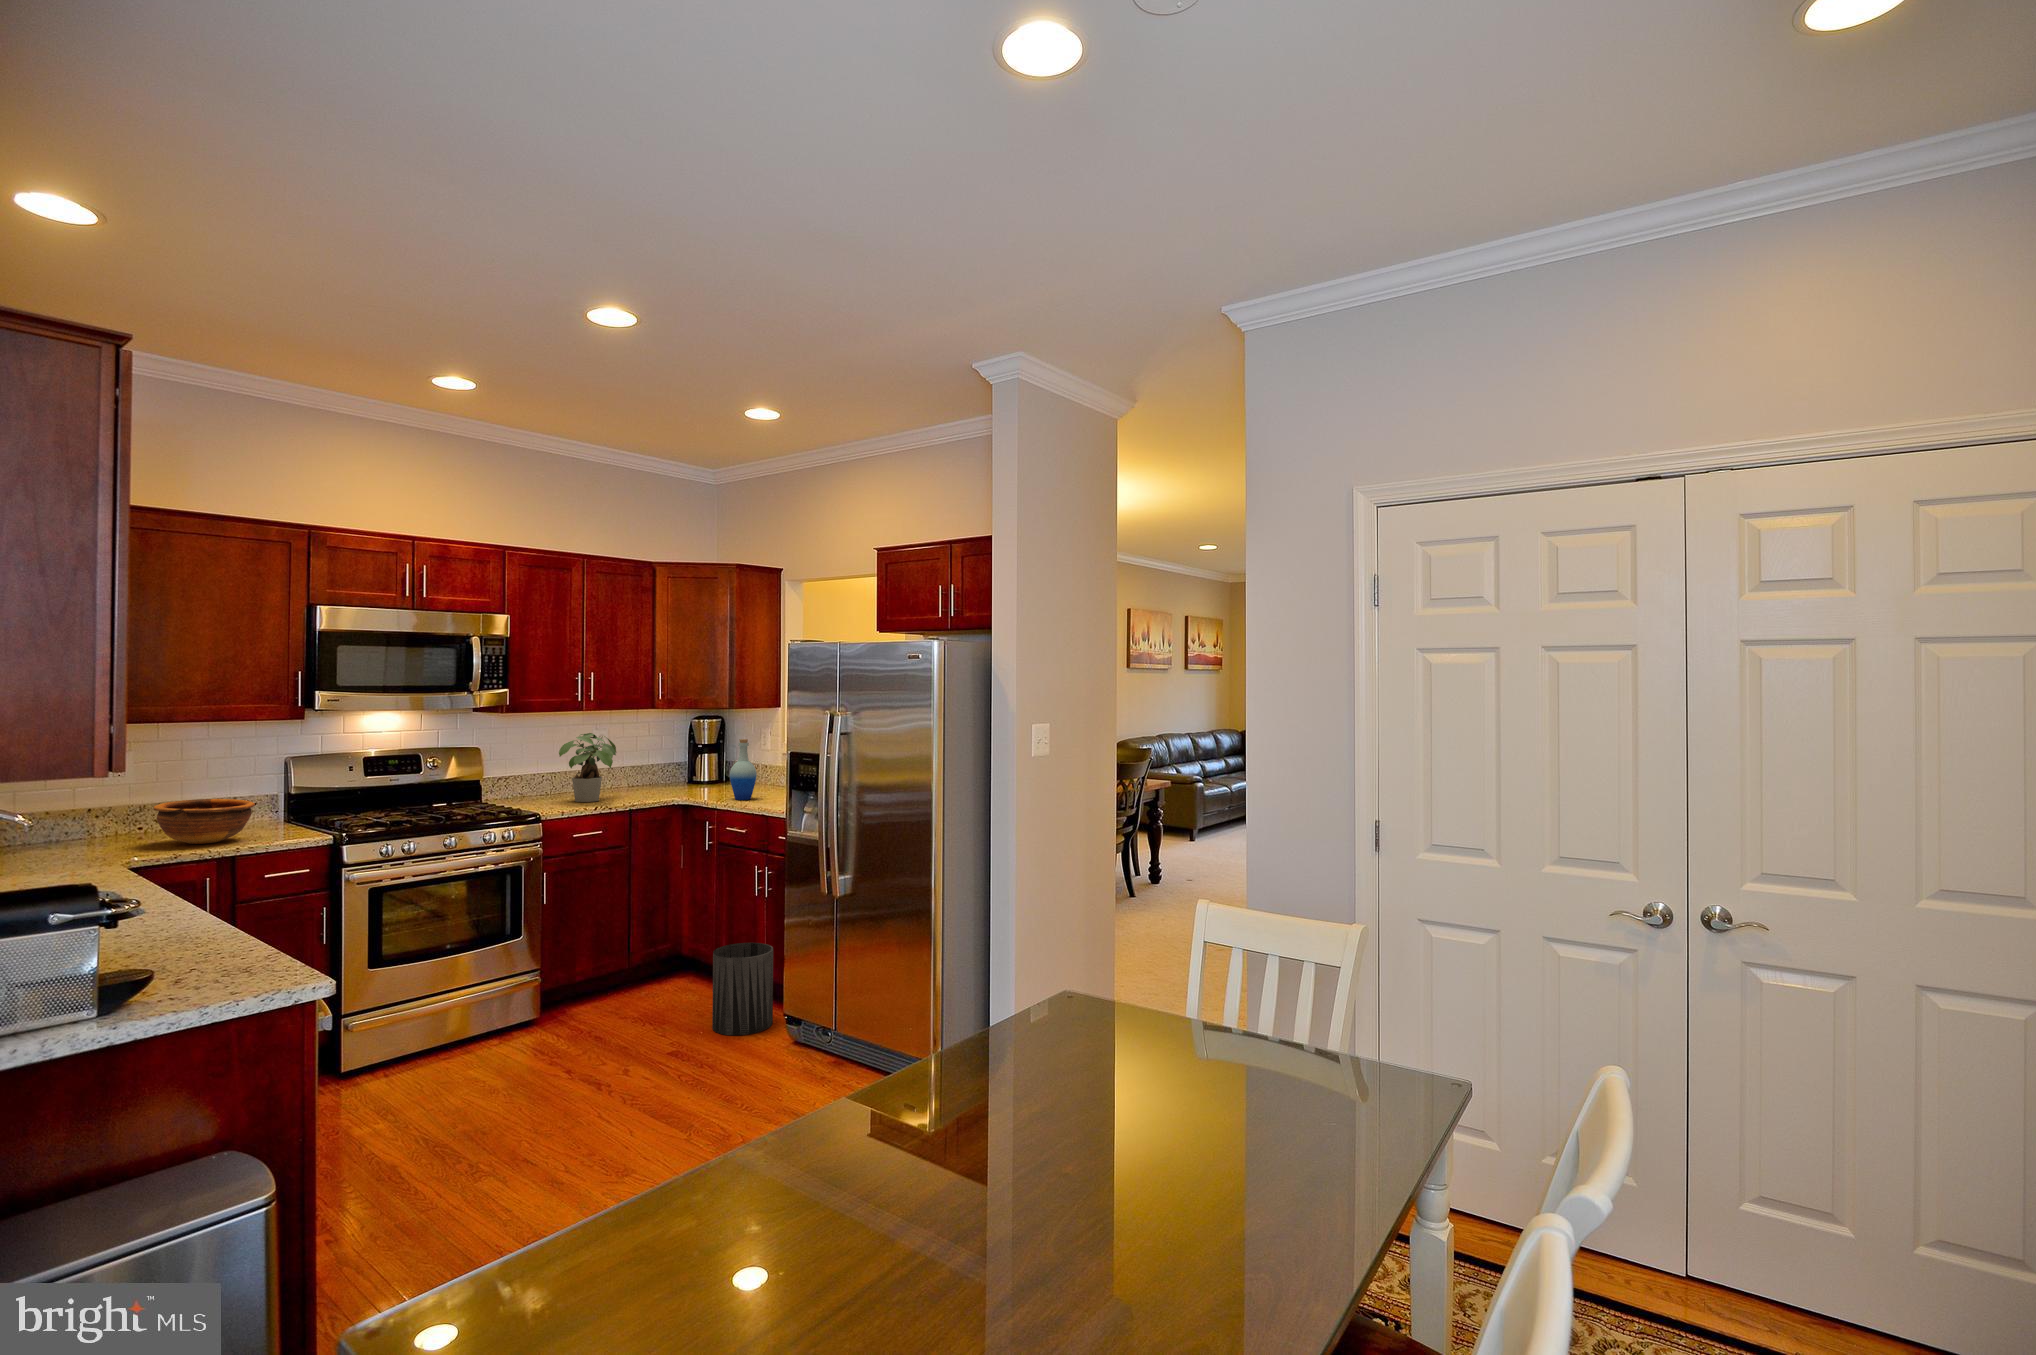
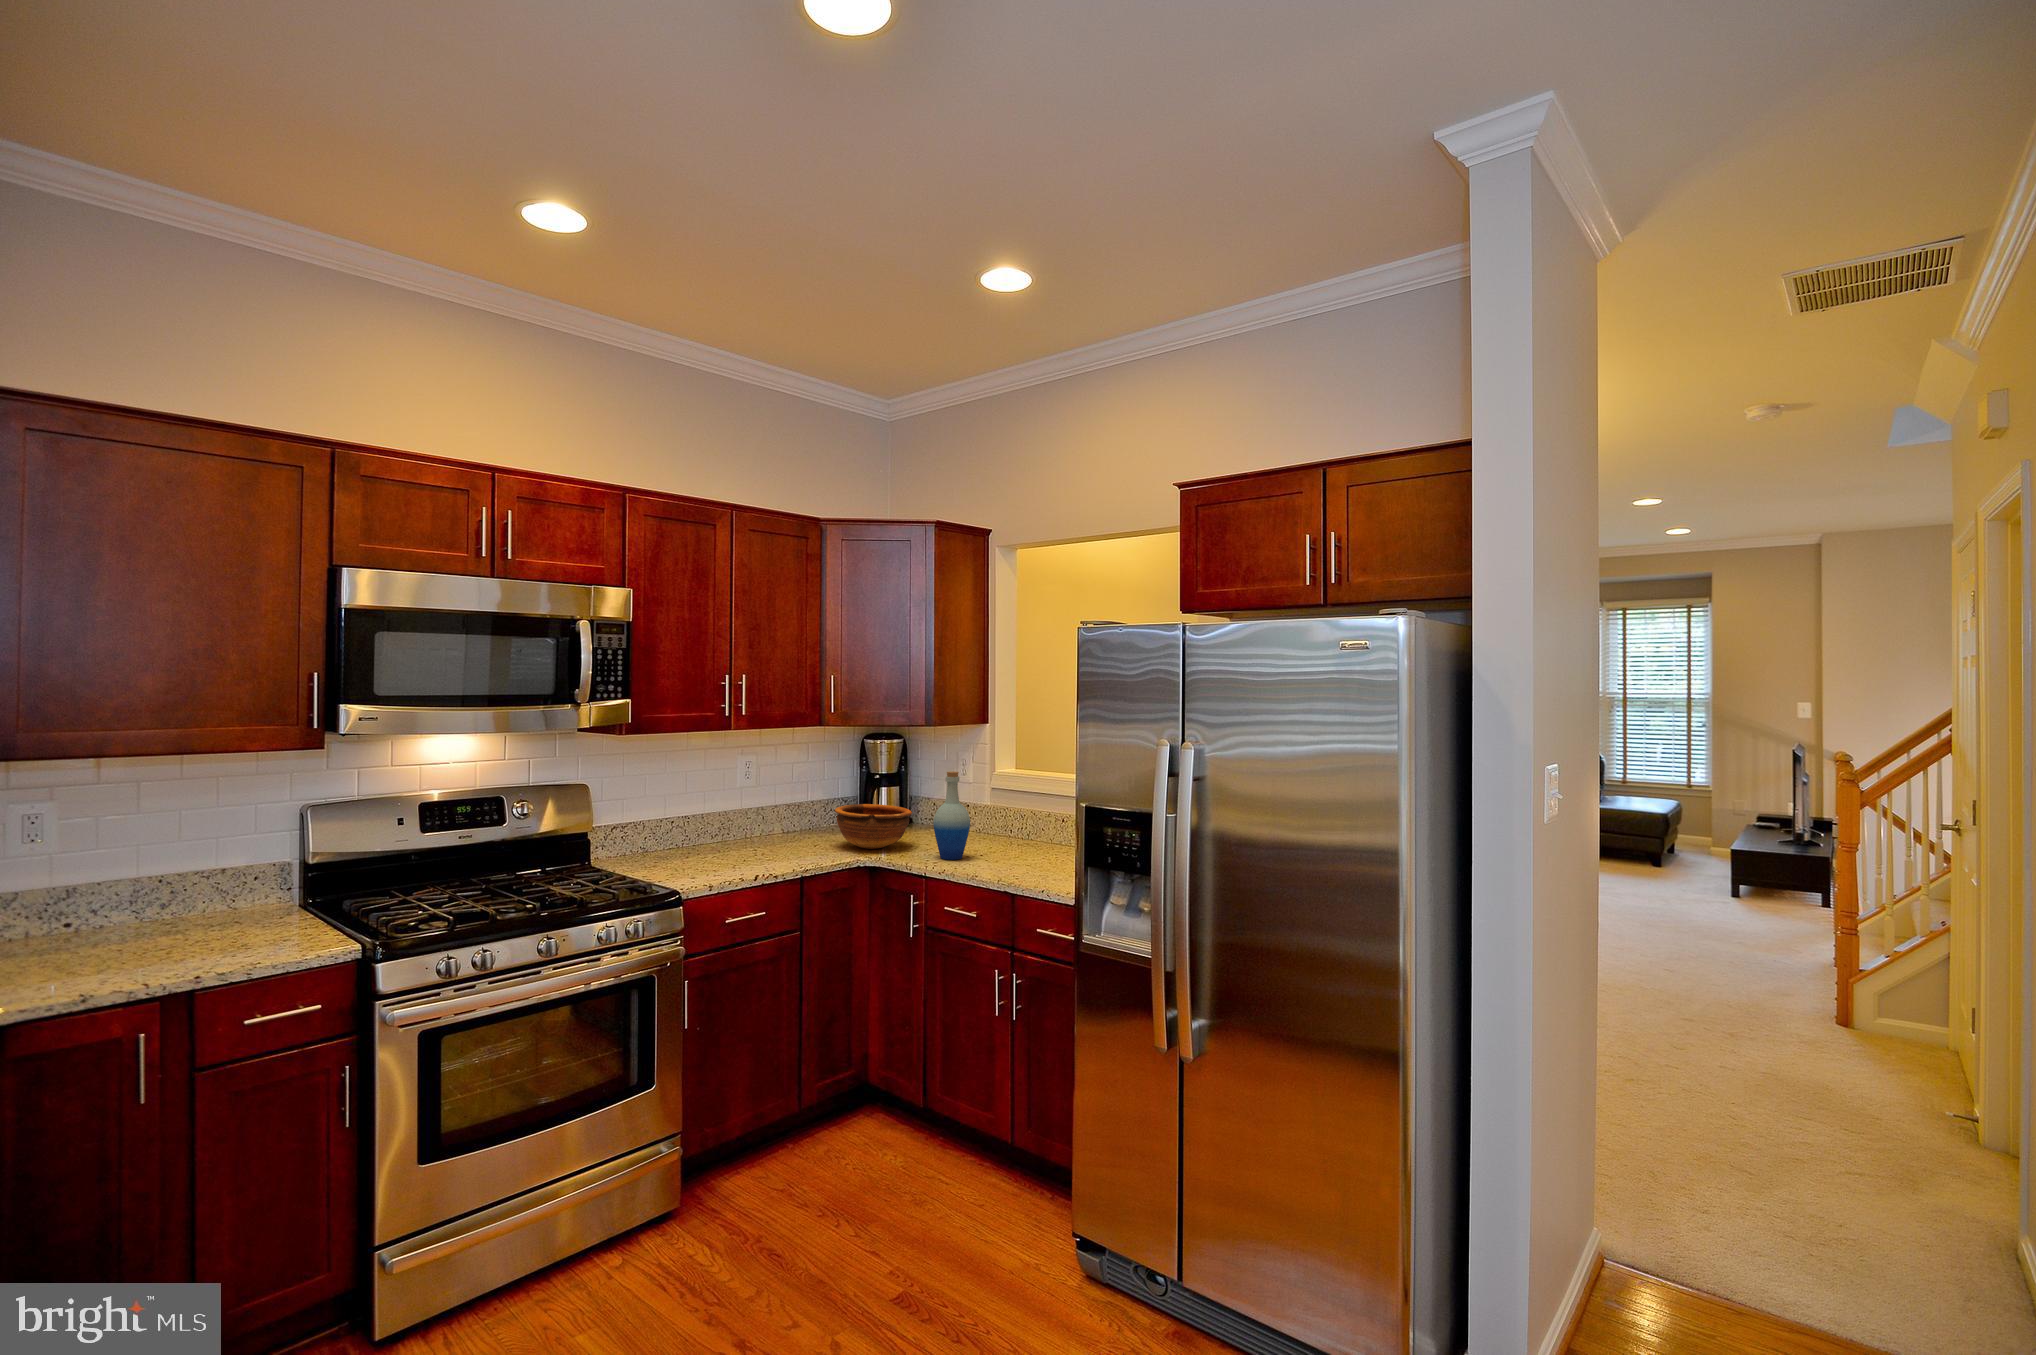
potted plant: present [559,733,616,802] -> none [699,763,778,864]
bowl: present [153,799,255,844] -> present [835,804,912,849]
trash can: present [712,943,773,1035] -> none [940,1090,1031,1251]

